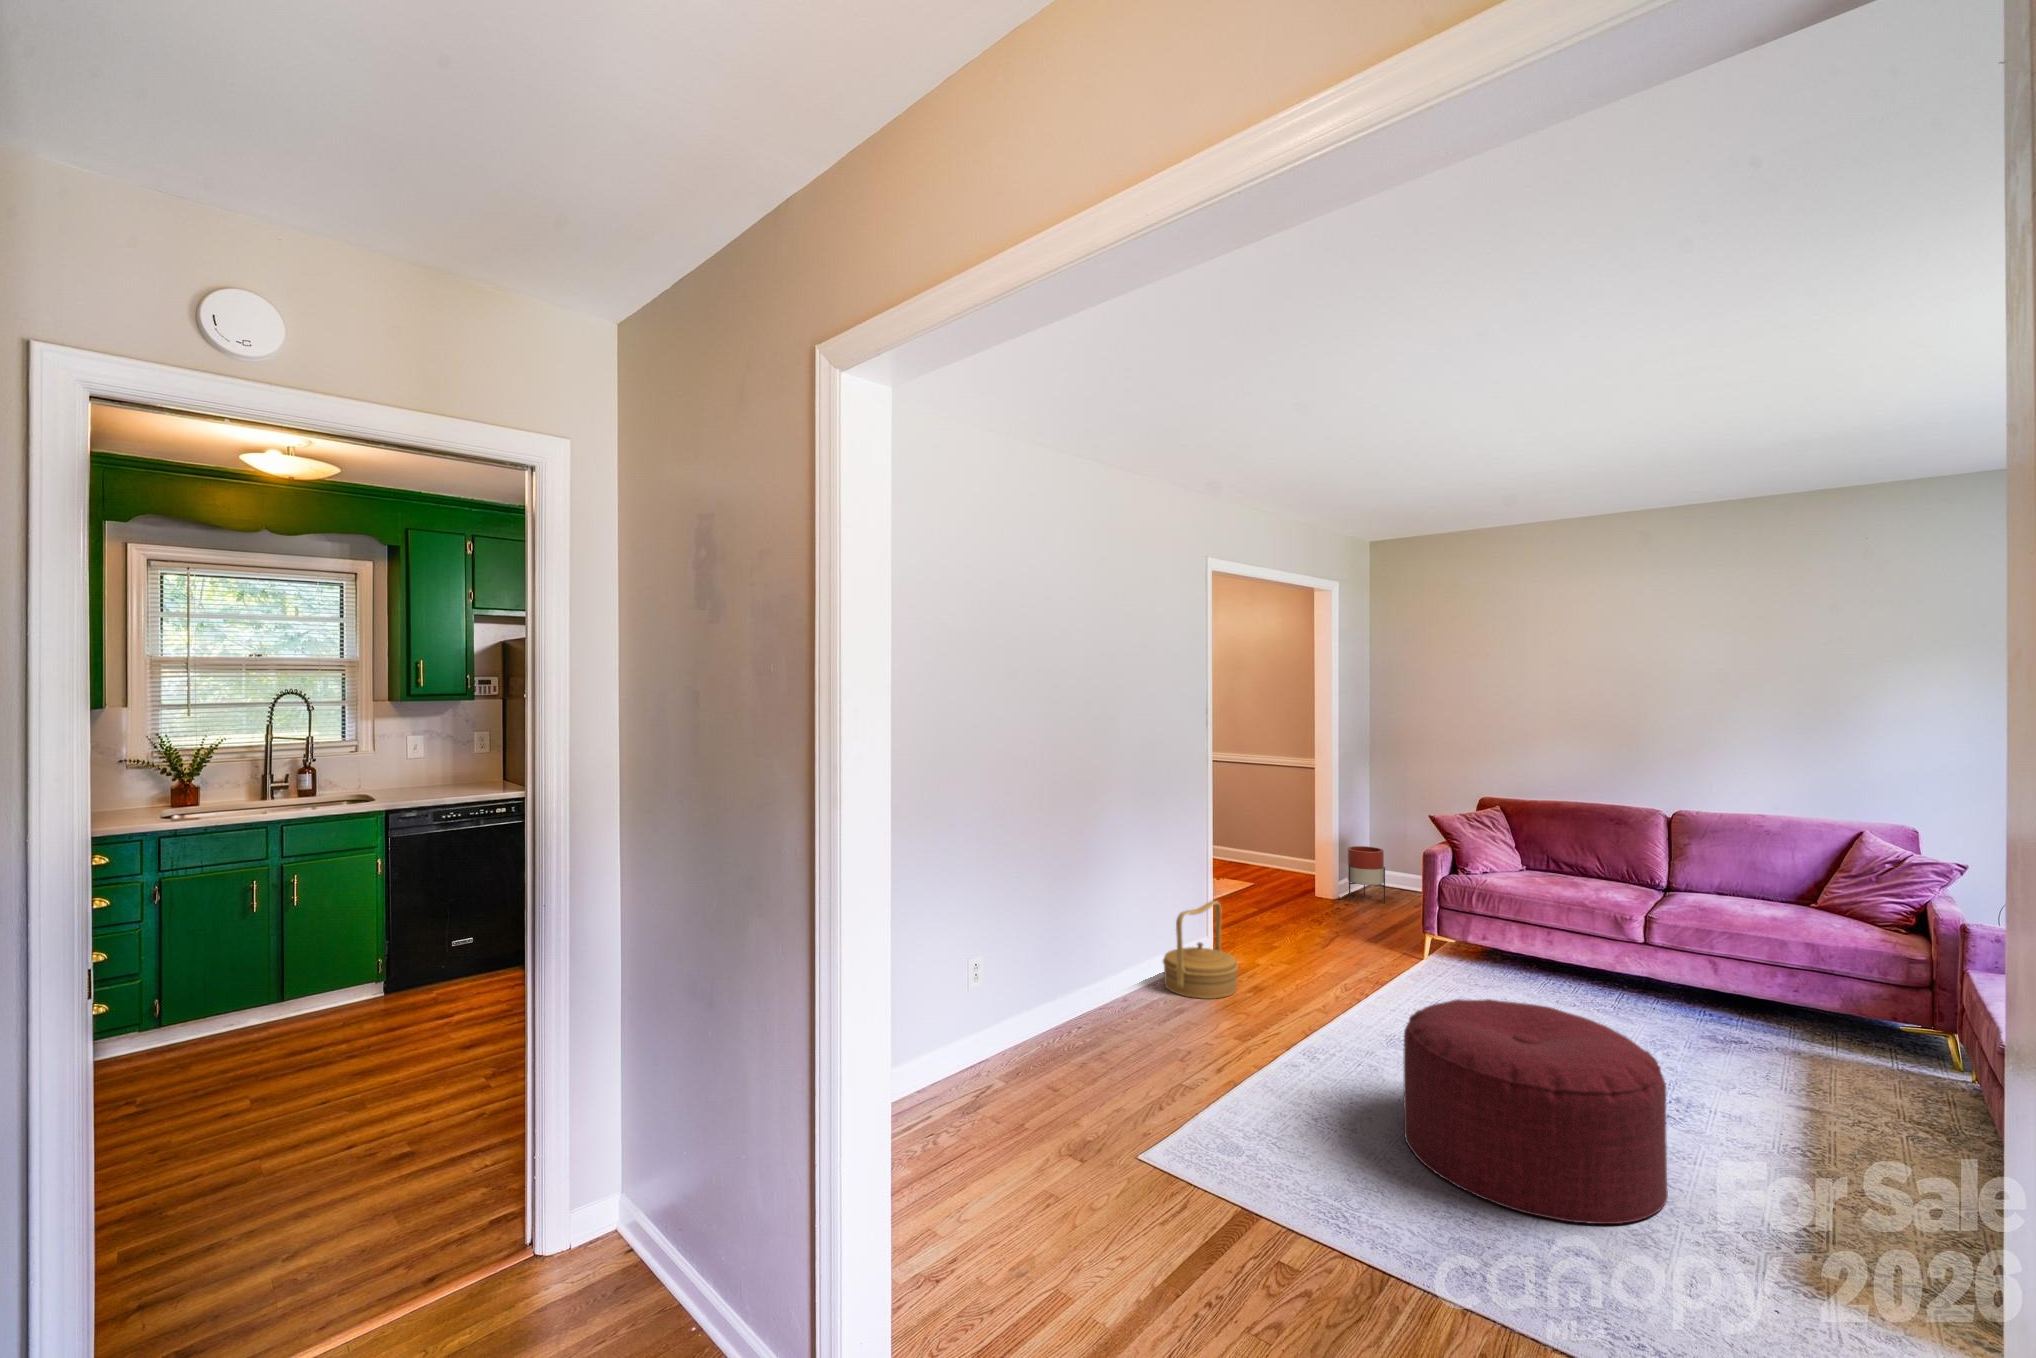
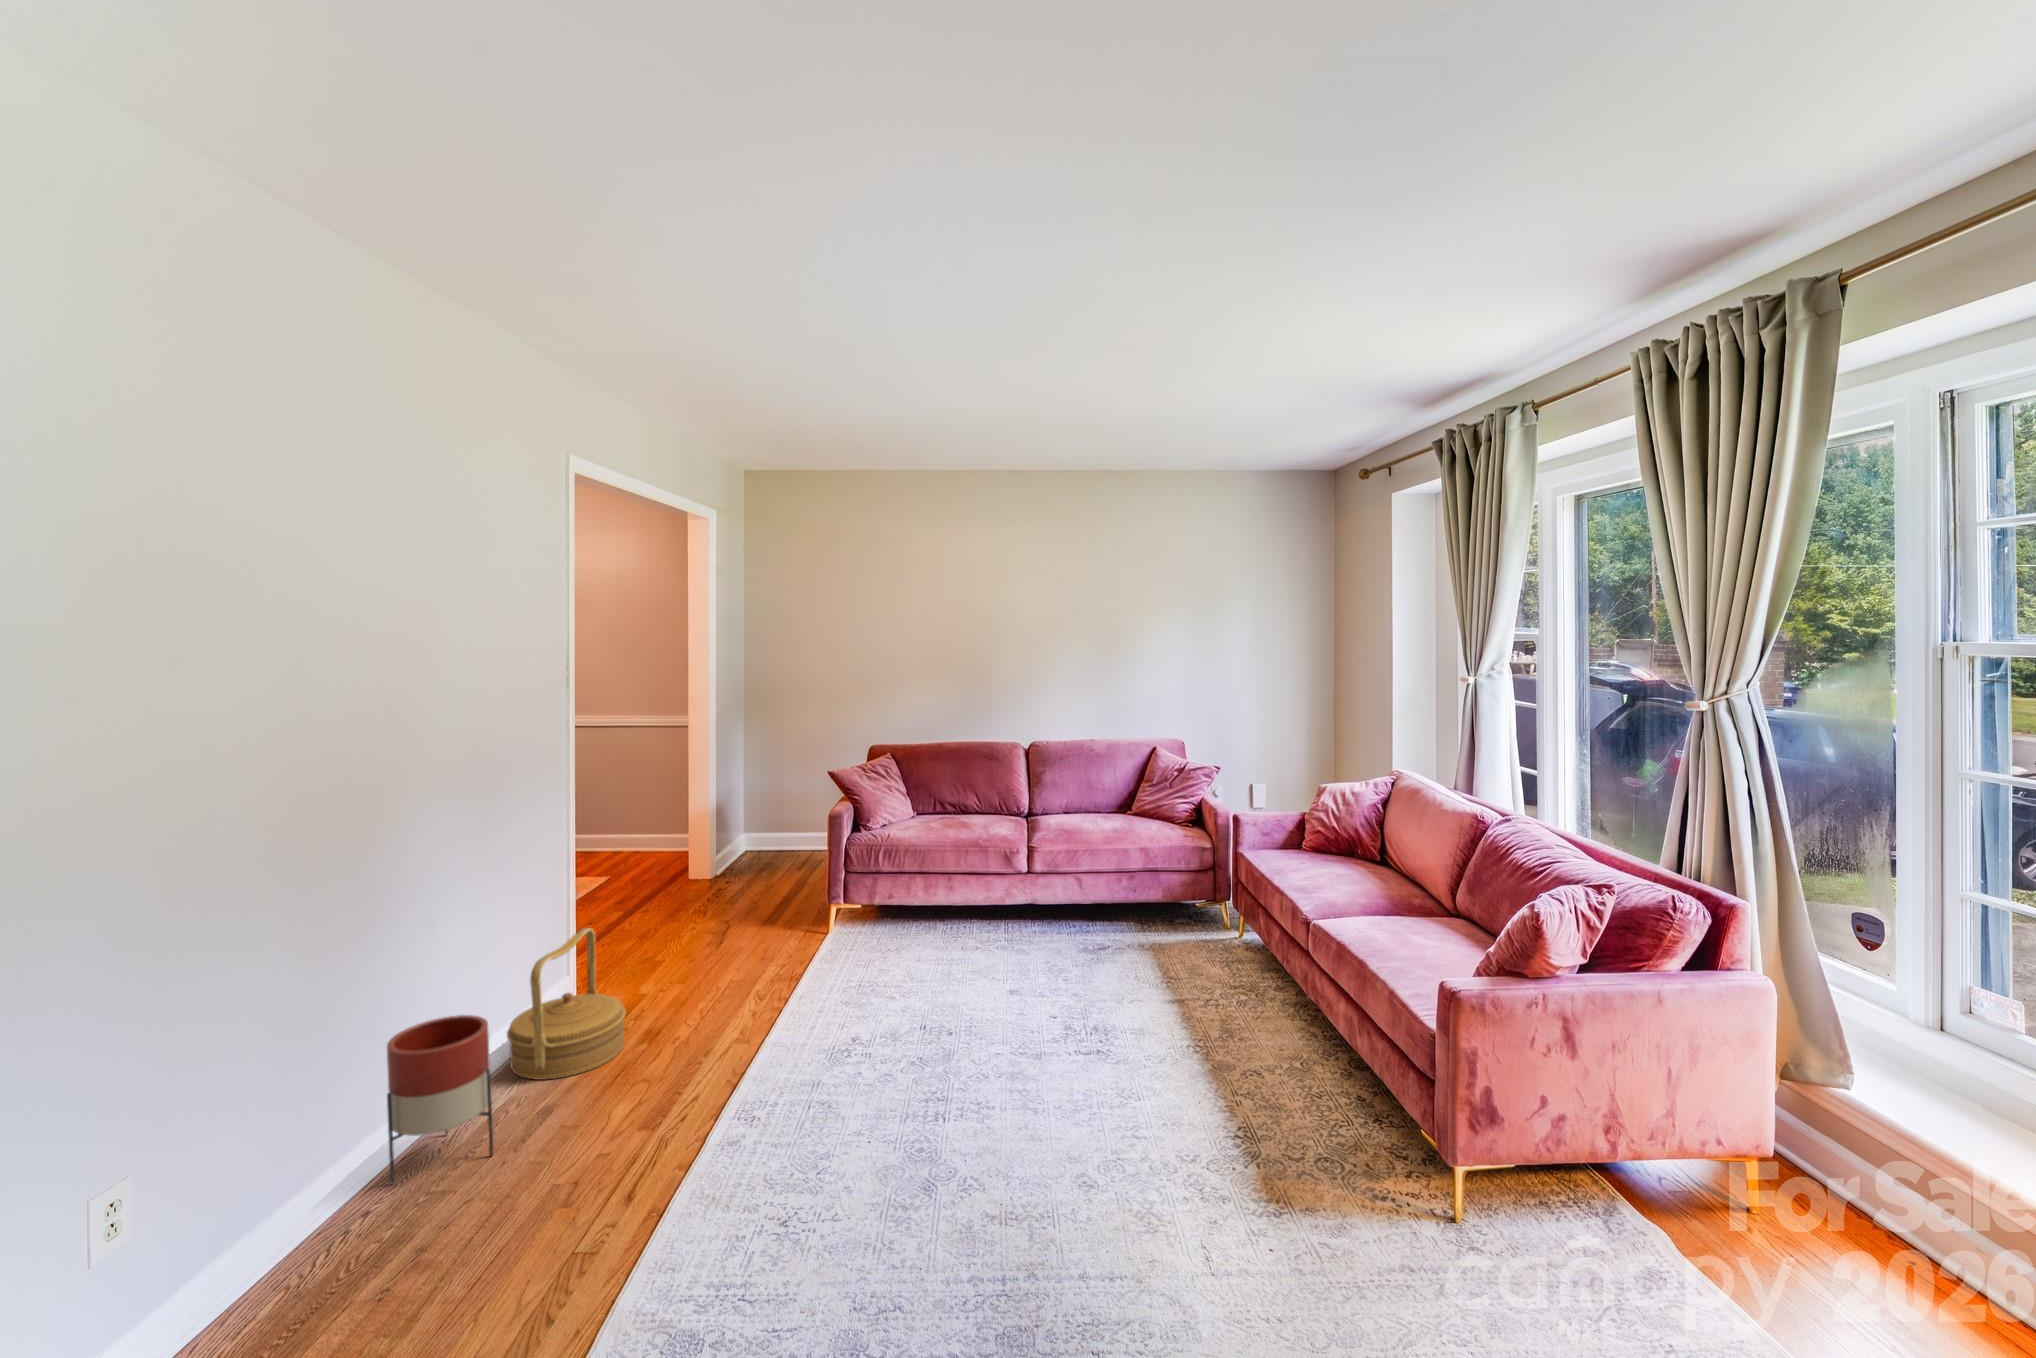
planter: present [1348,846,1385,903] -> present [387,1015,493,1184]
ottoman: present [1404,999,1668,1224] -> none [889,983,1152,1259]

